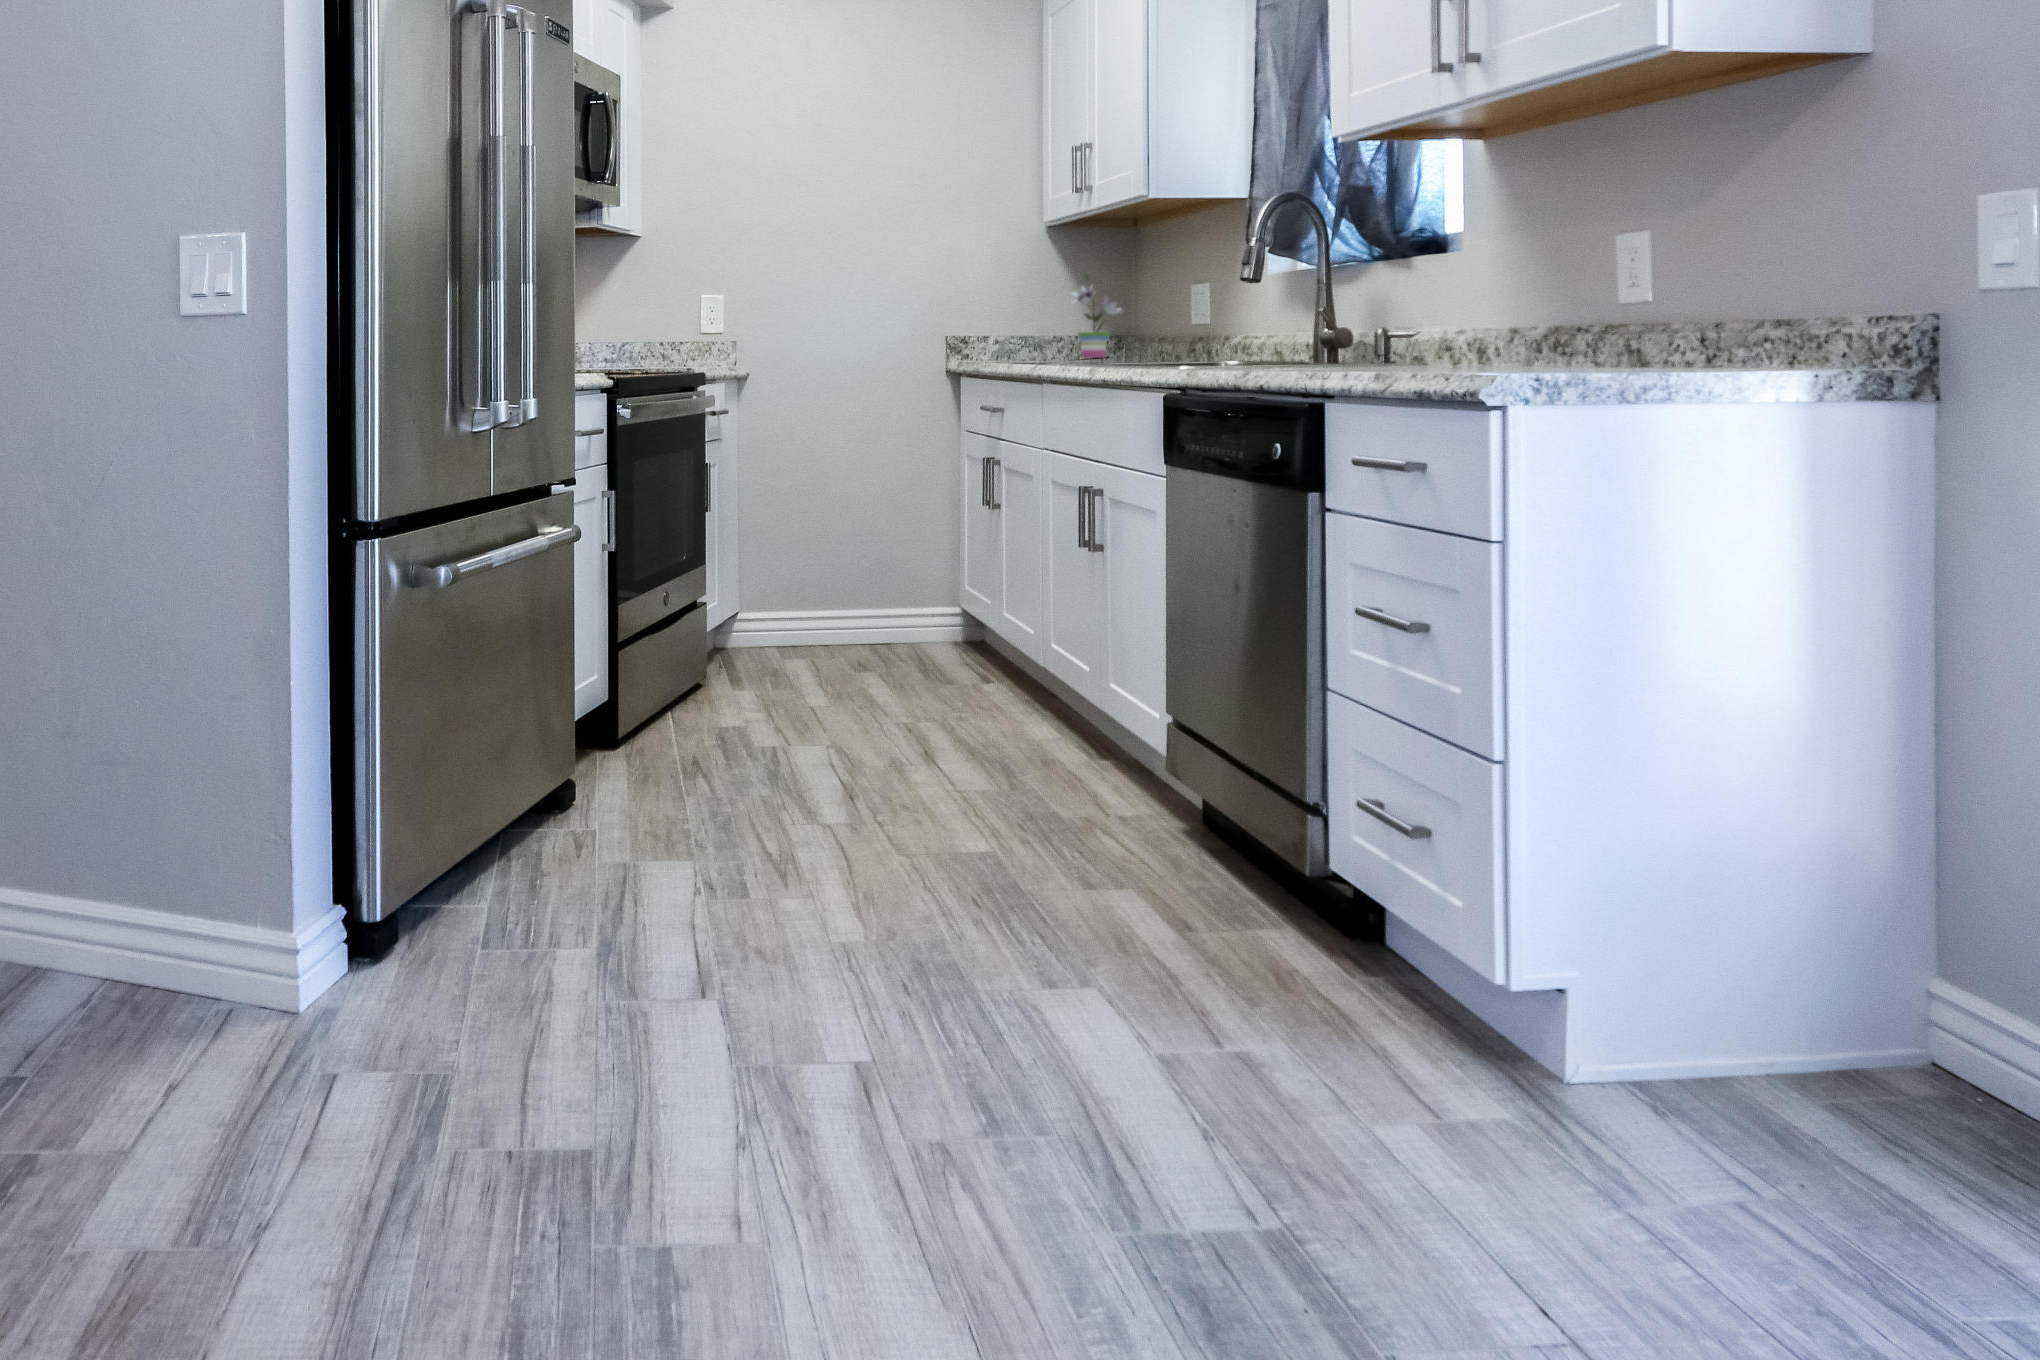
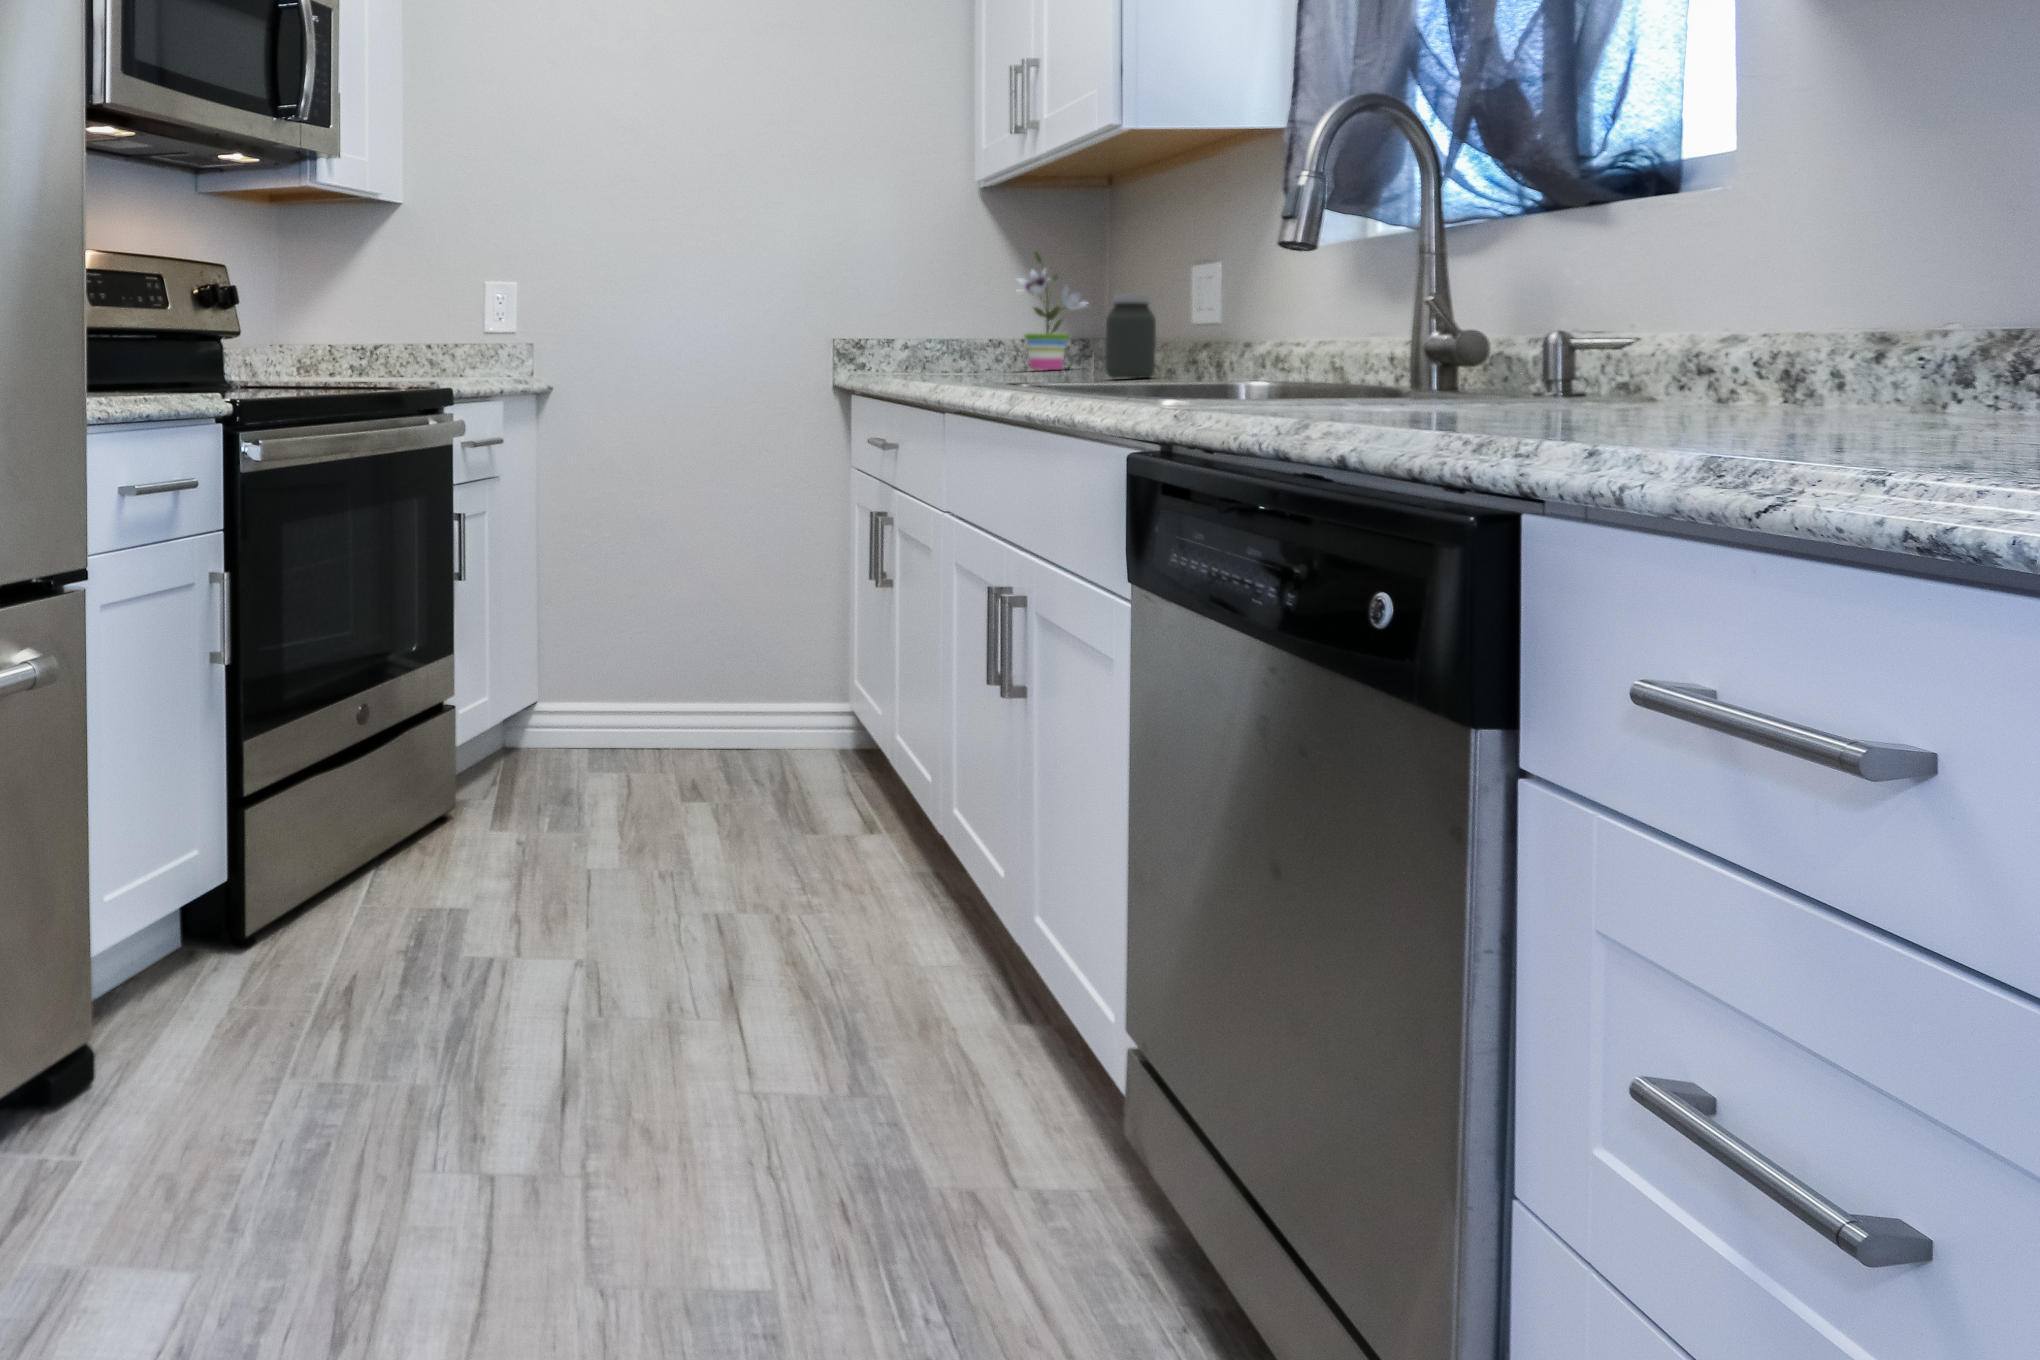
jar: none [1140,306,1172,361] -> present [1105,294,1156,378]

